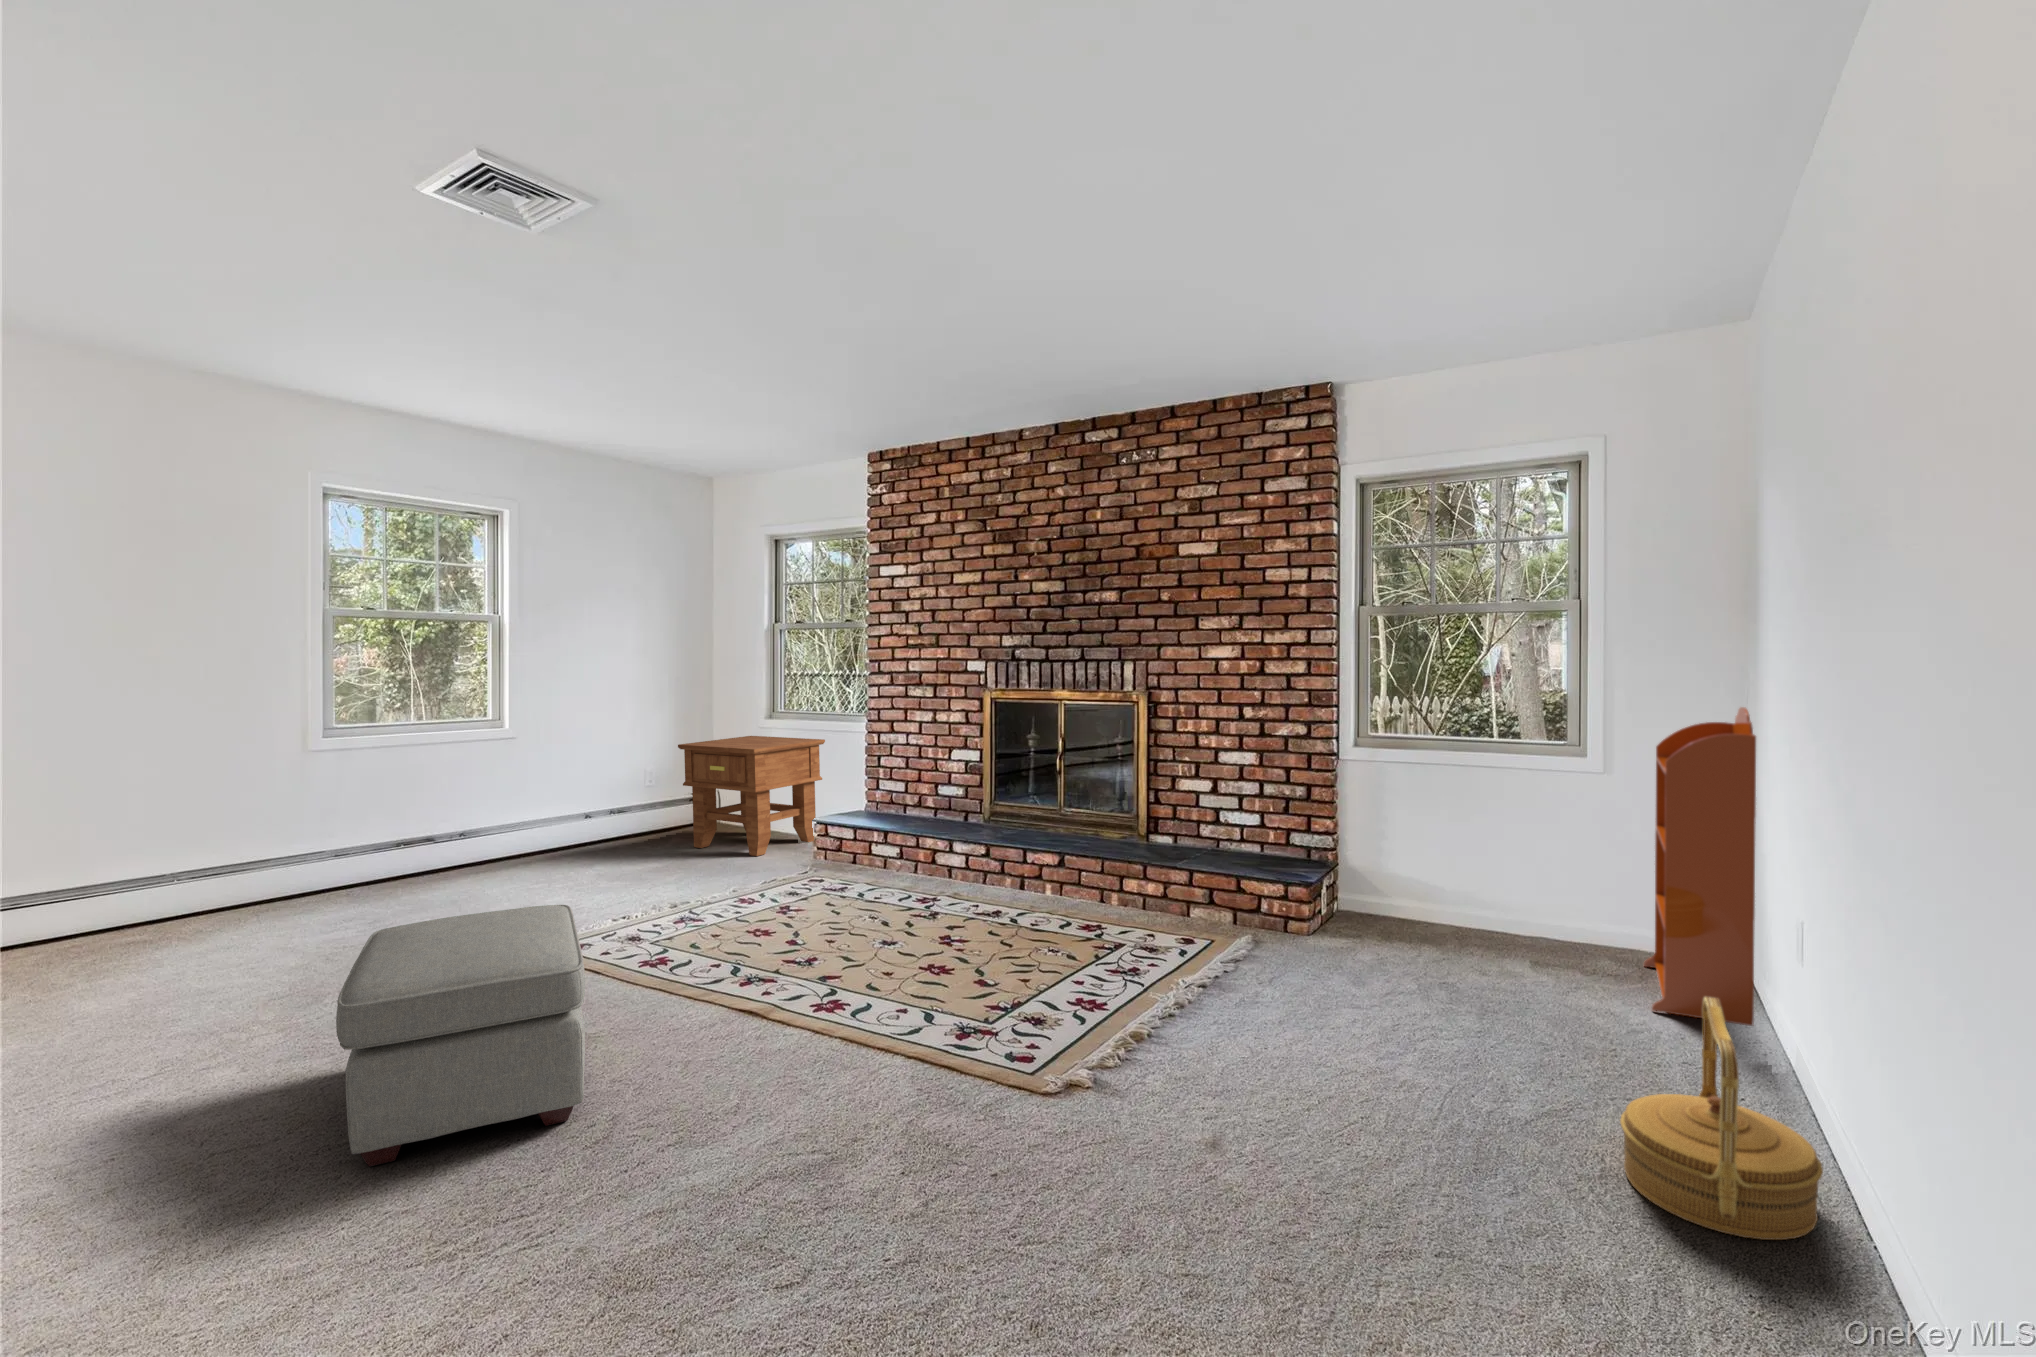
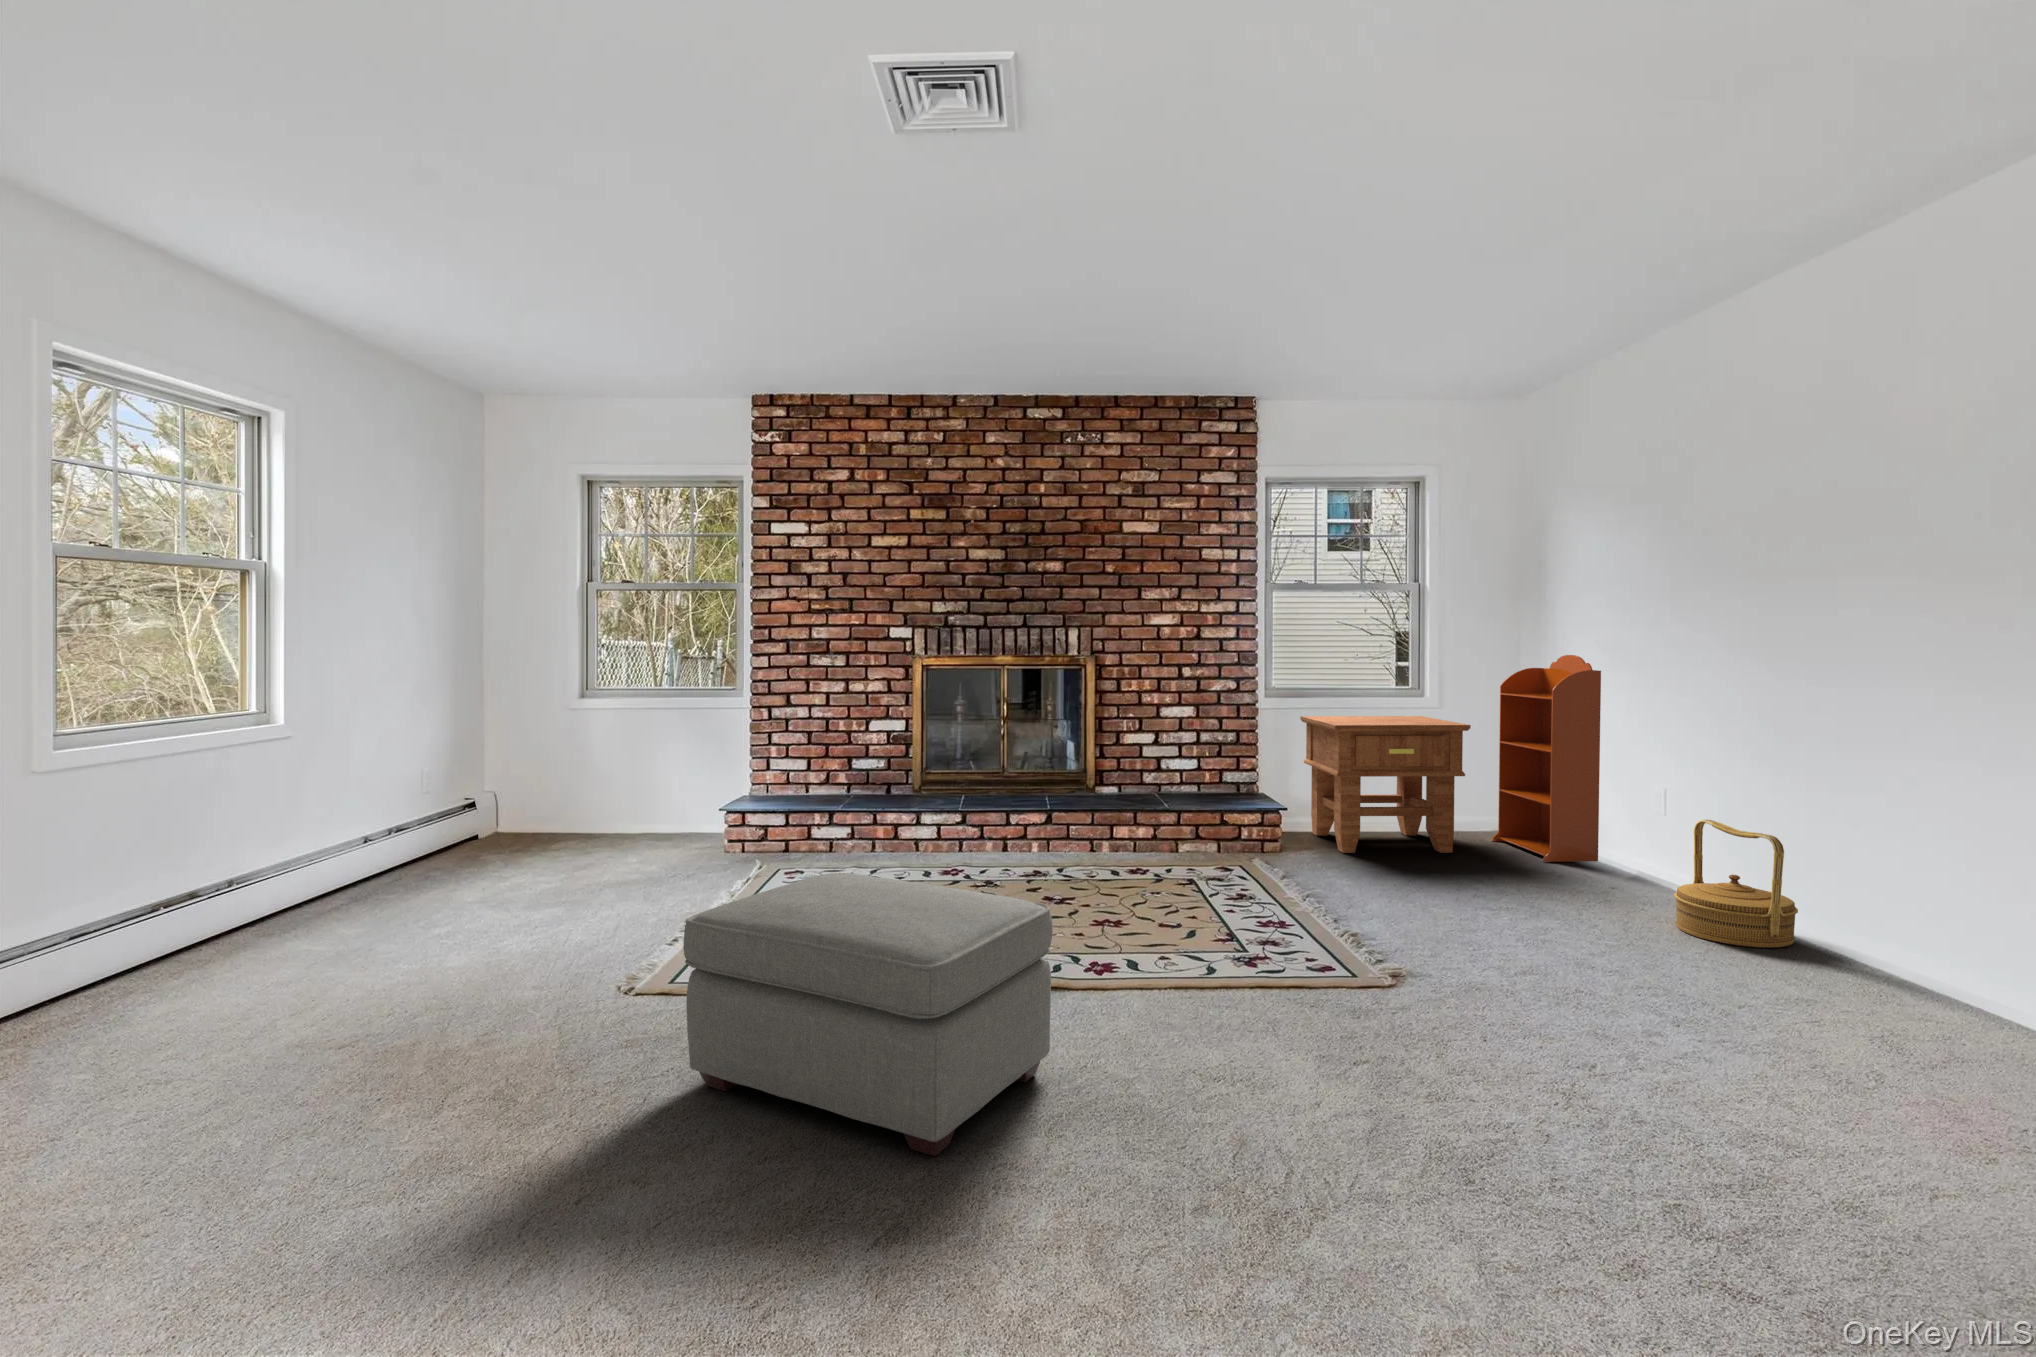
side table: present [678,736,825,856] -> present [1300,716,1471,853]

